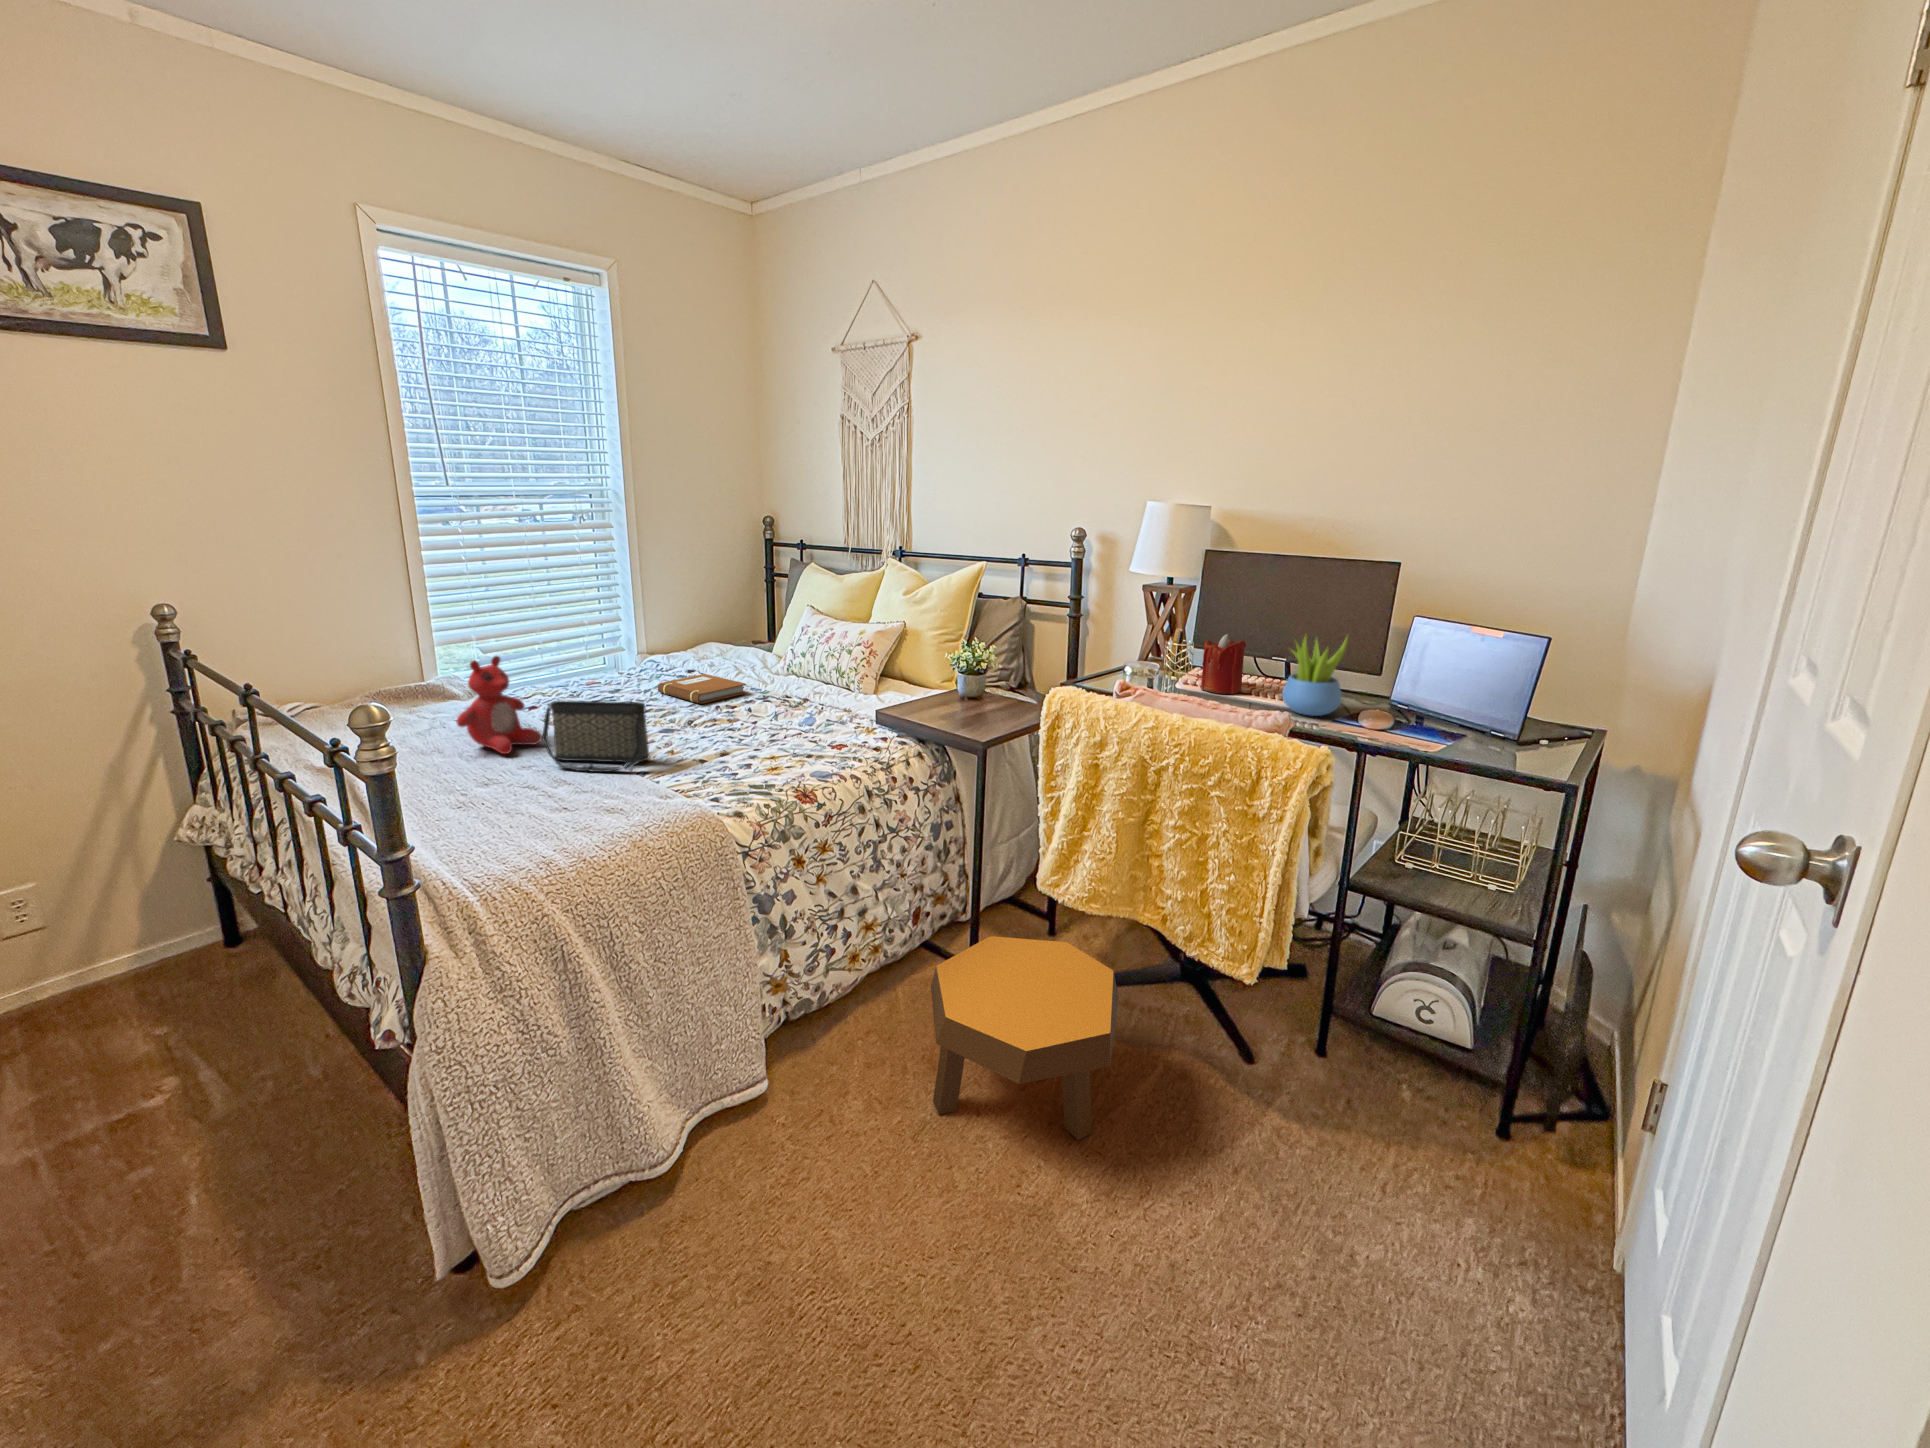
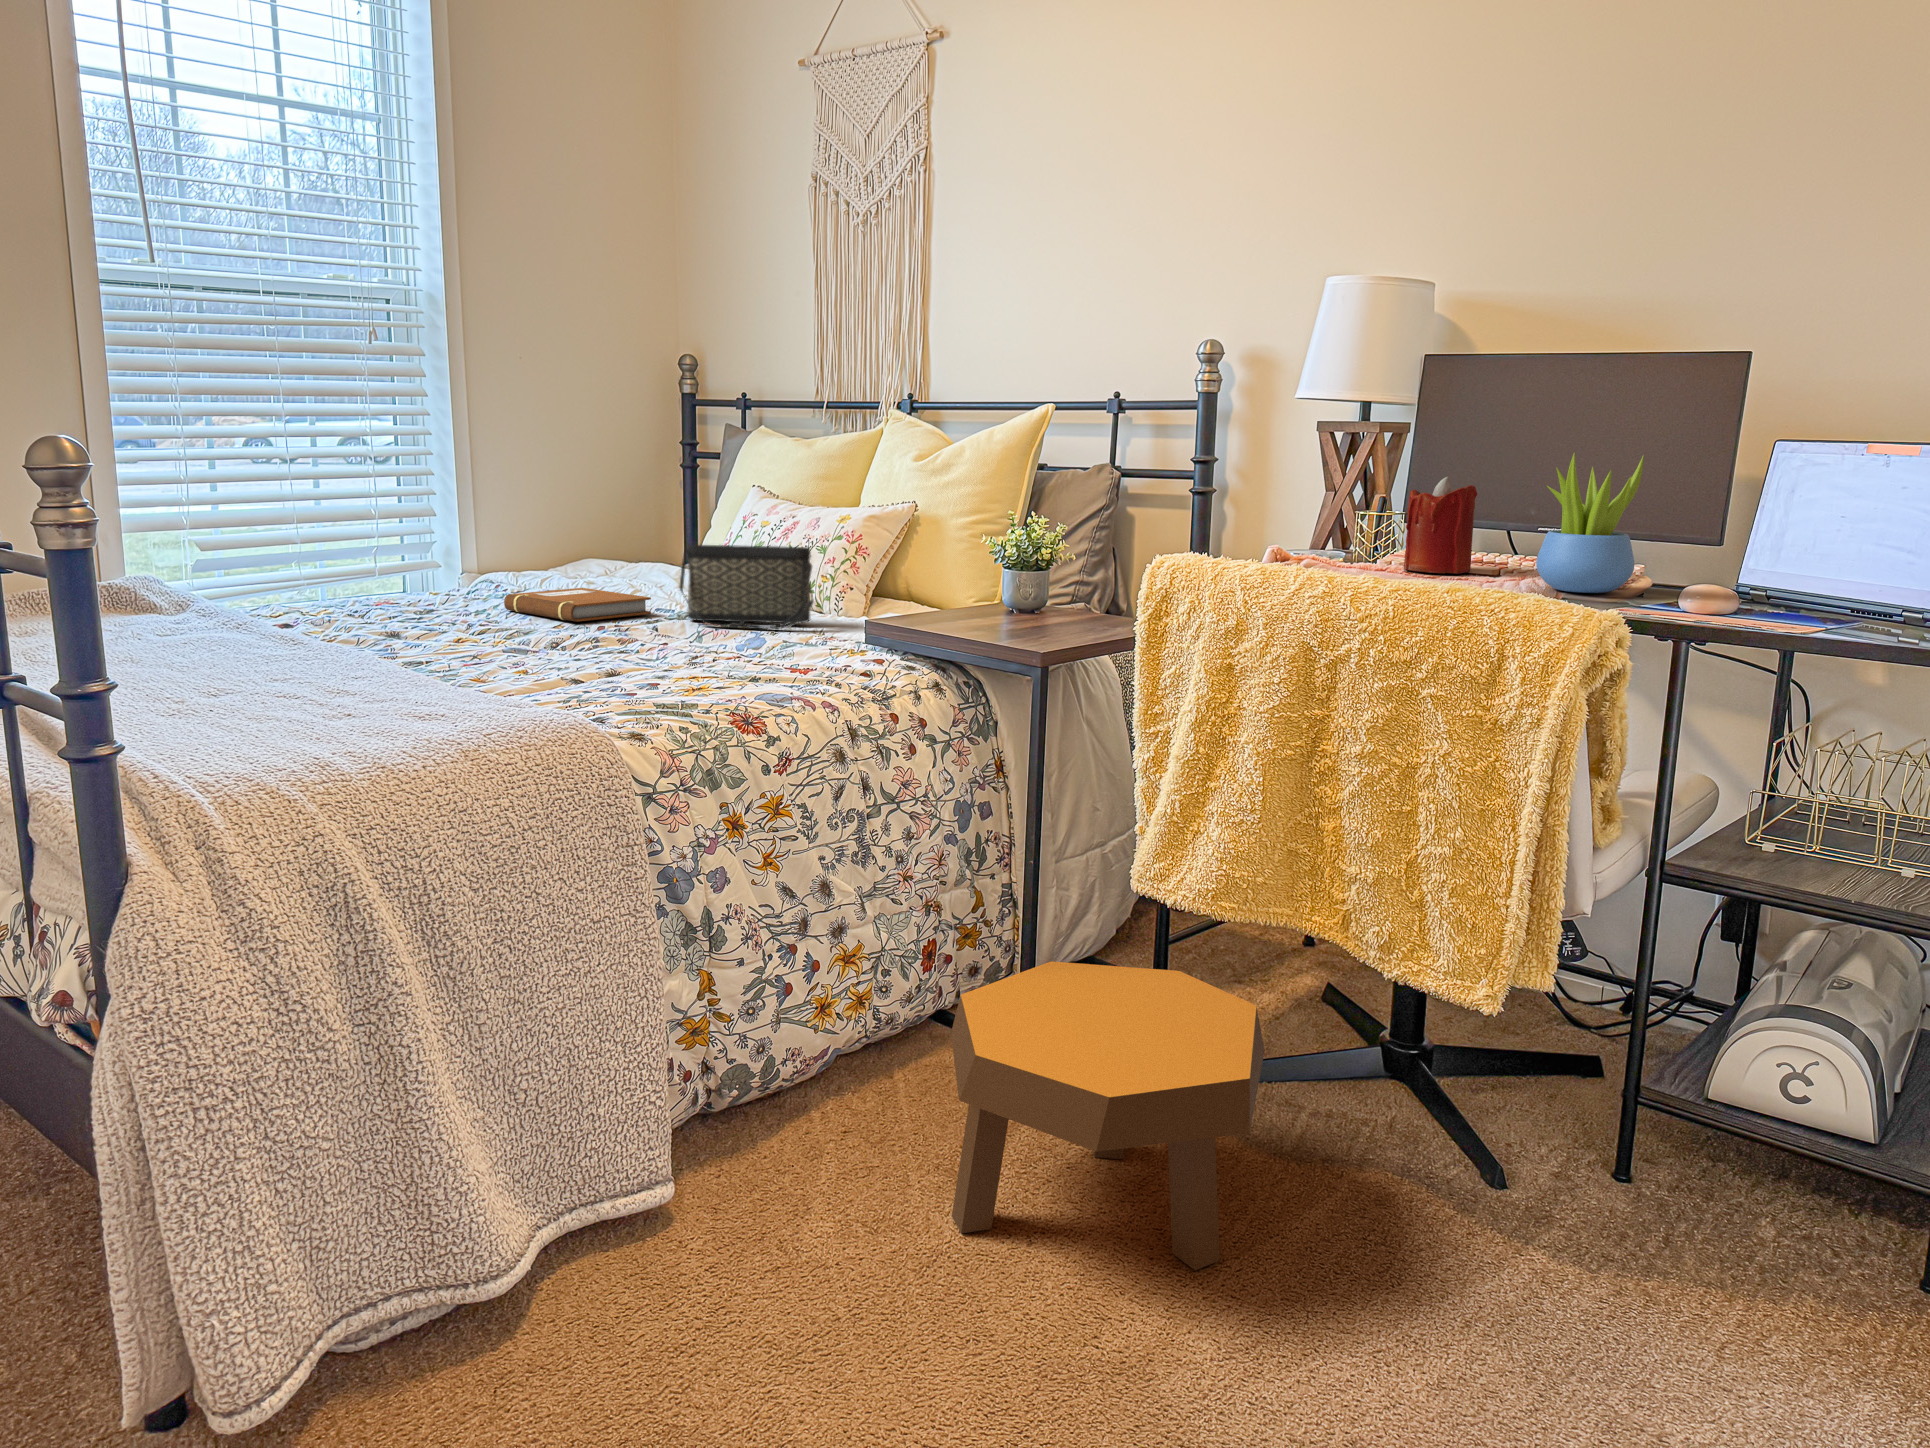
stuffed bear: present [456,656,542,754] -> none [177,504,315,661]
handbag: present [542,701,649,772] -> present [679,545,814,629]

